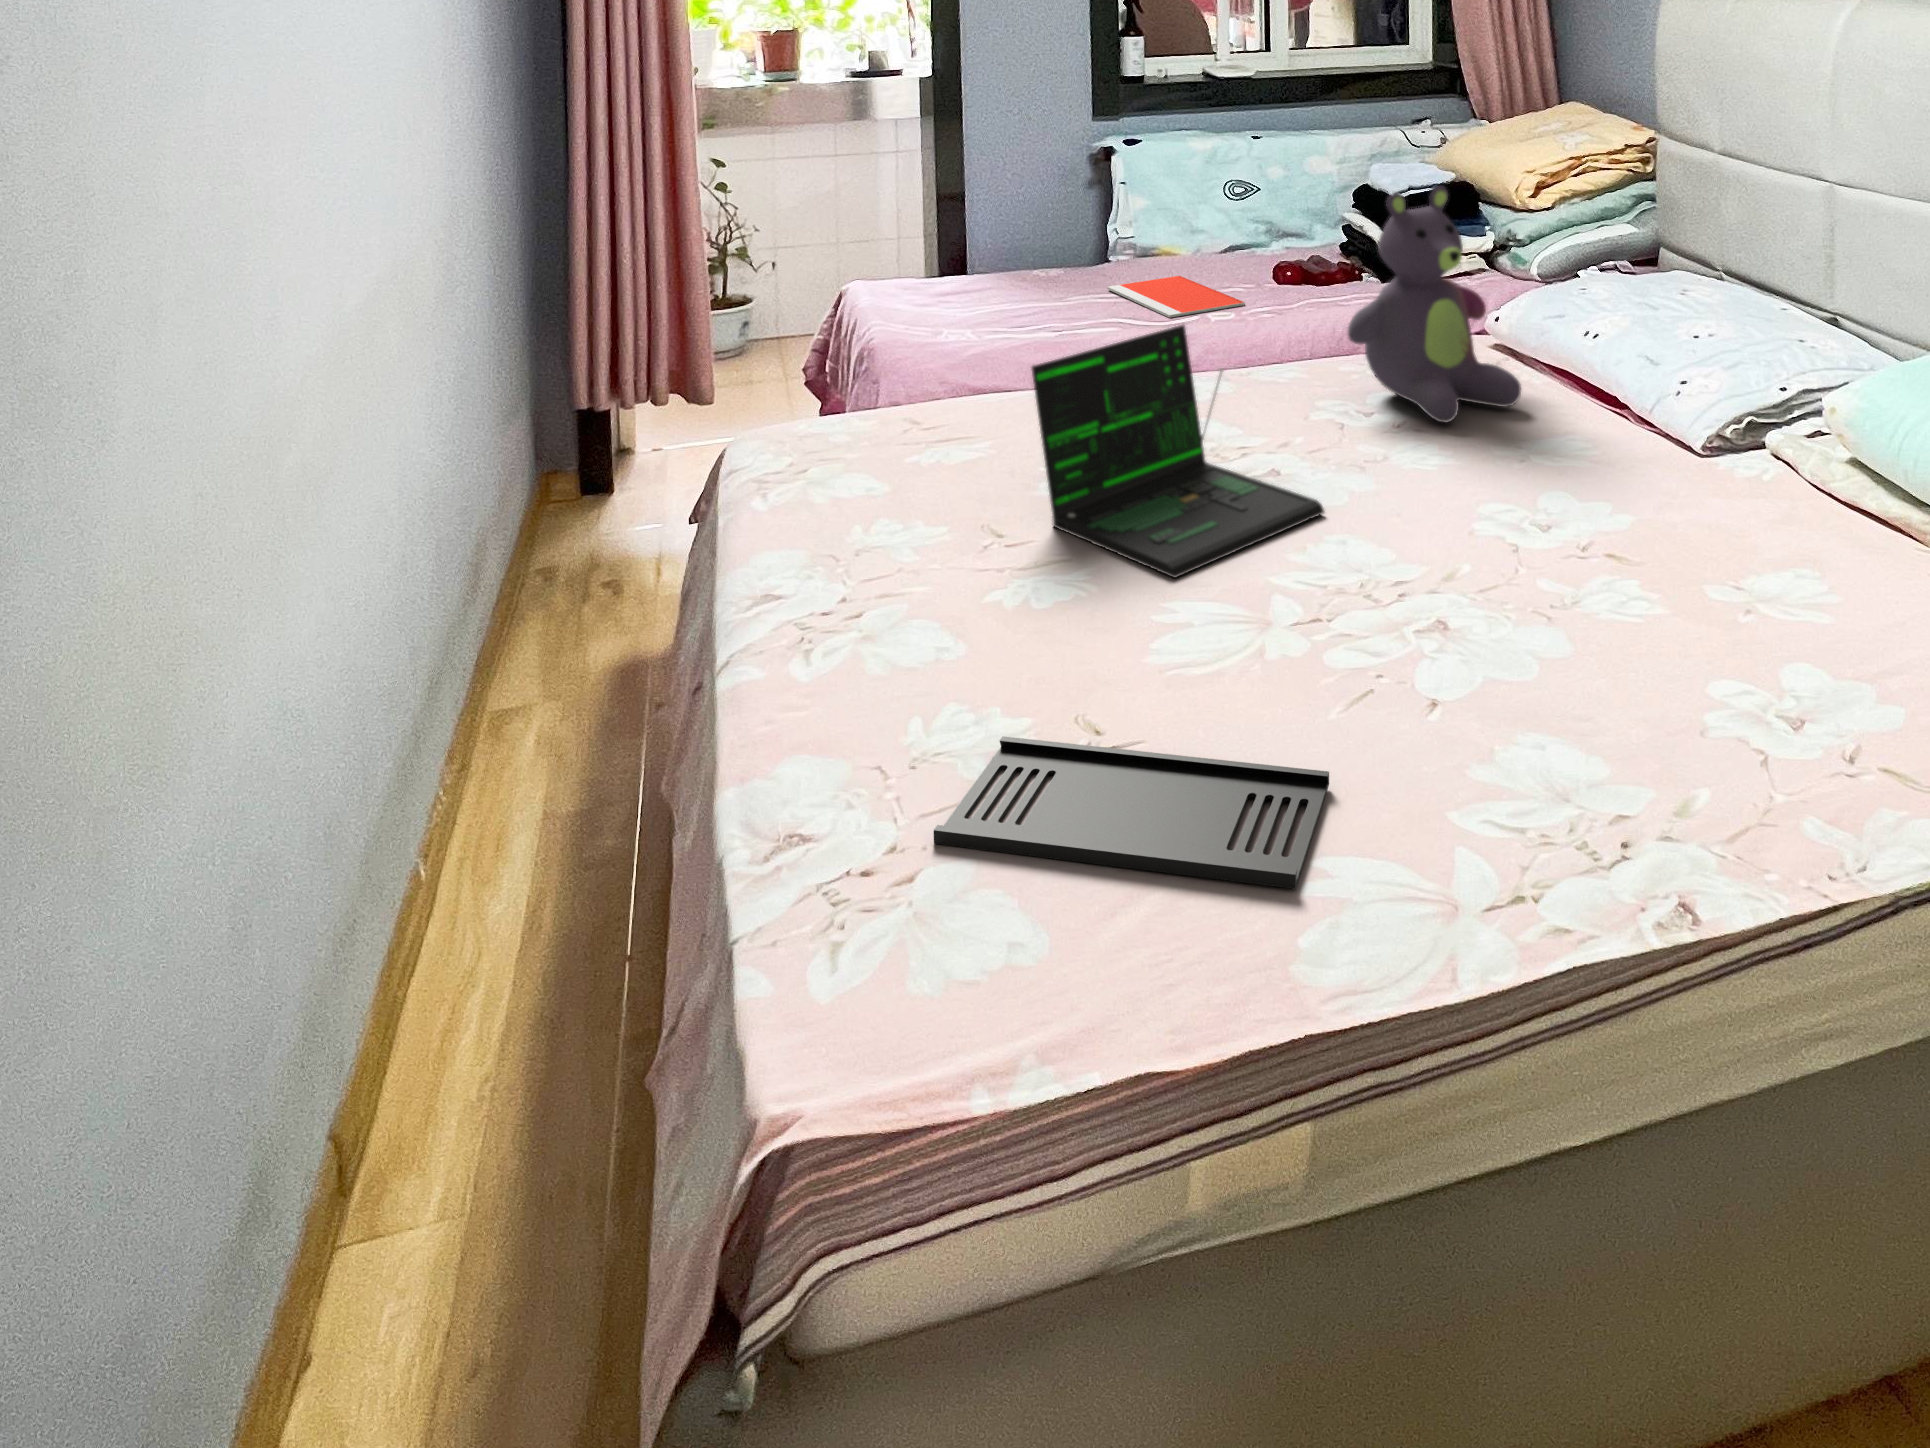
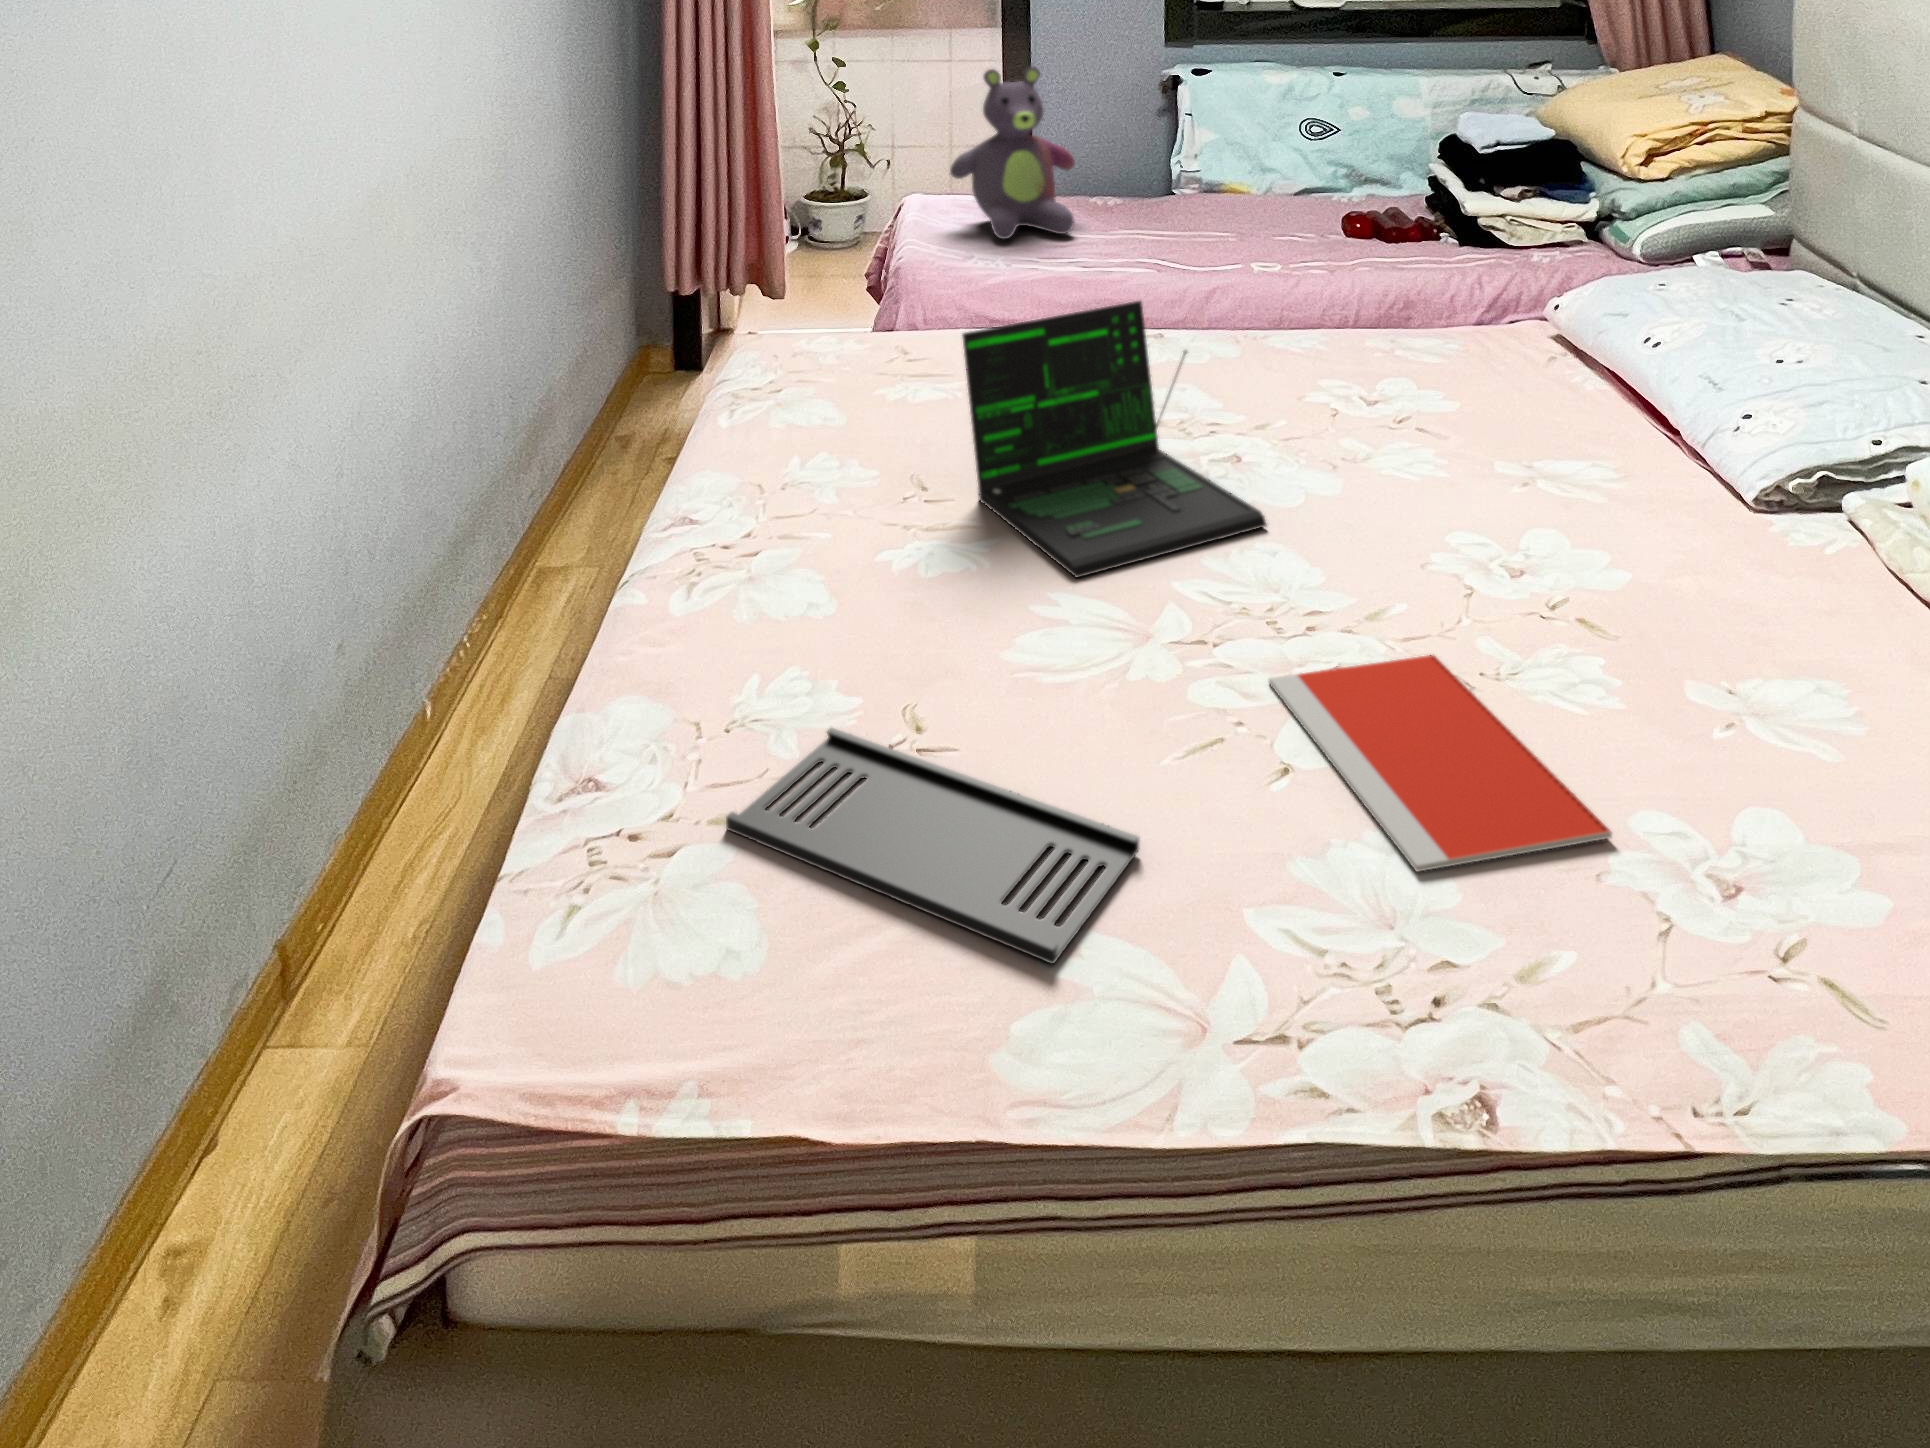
stuffed bear: present [1348,186,1521,422] -> present [950,67,1075,239]
notebook: present [1107,276,1245,318] -> present [1269,654,1612,872]

